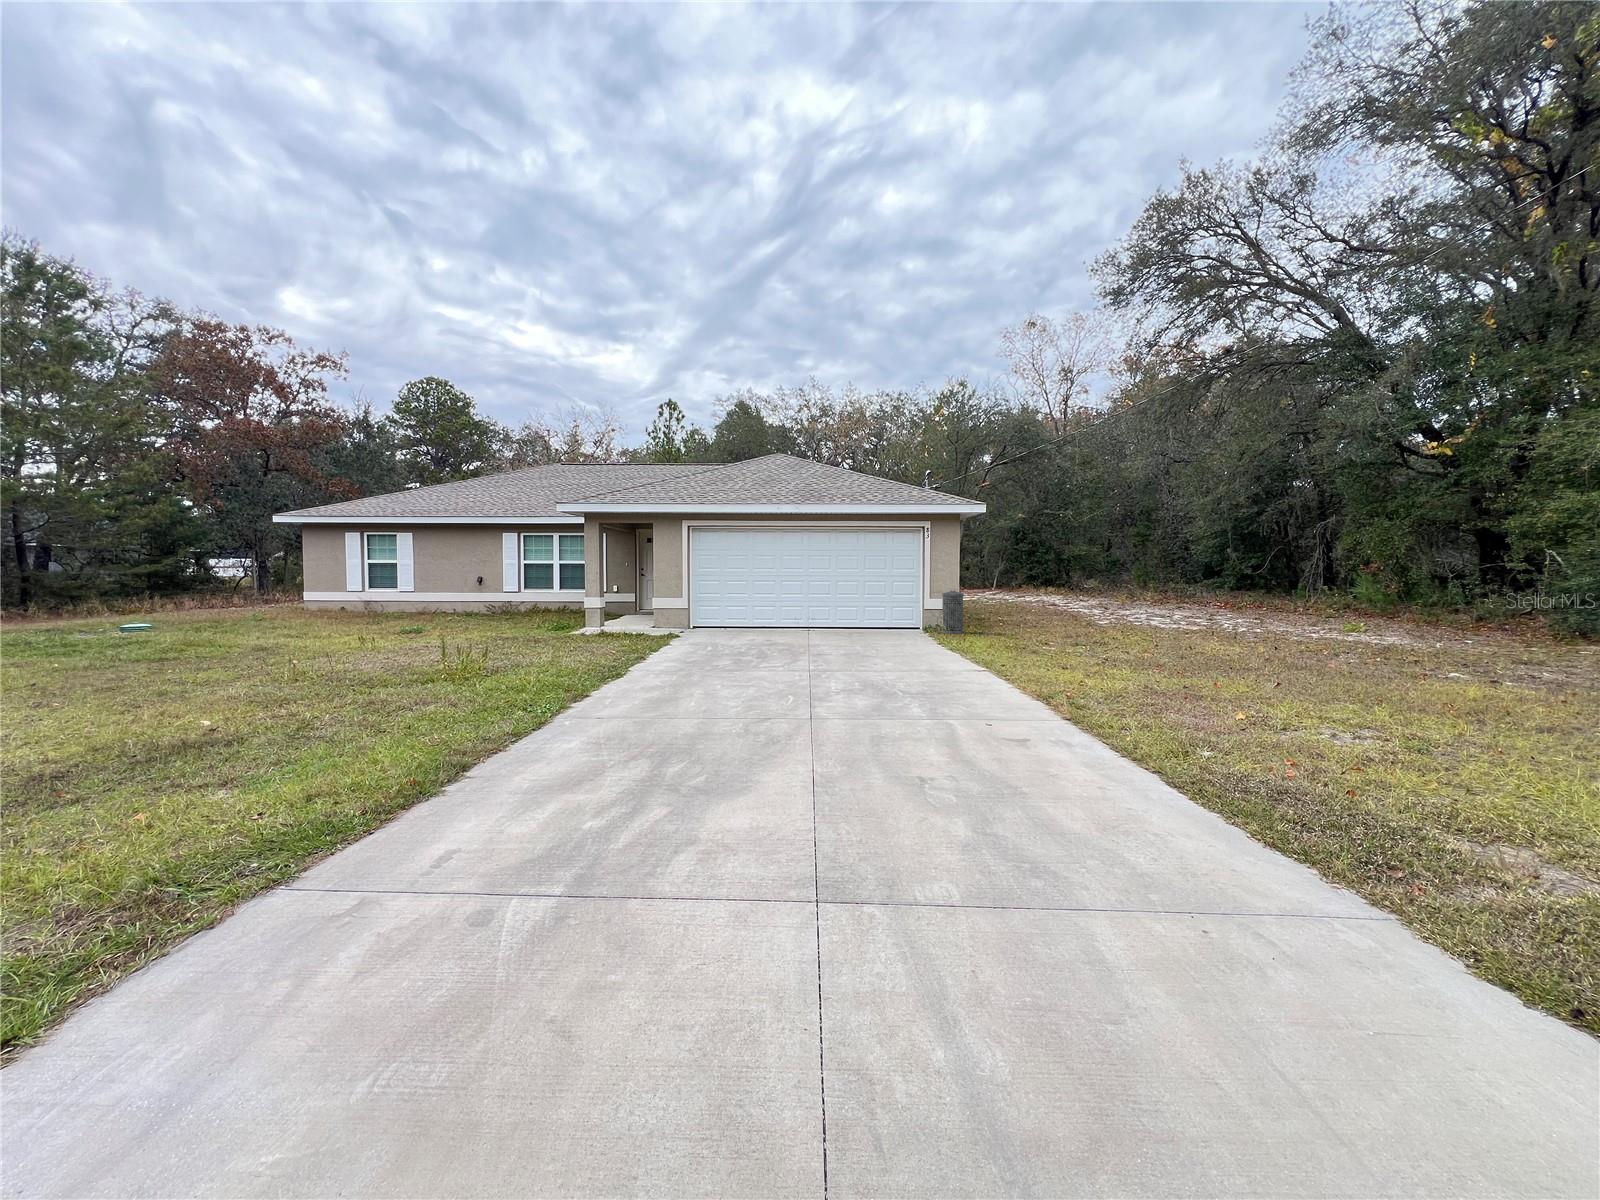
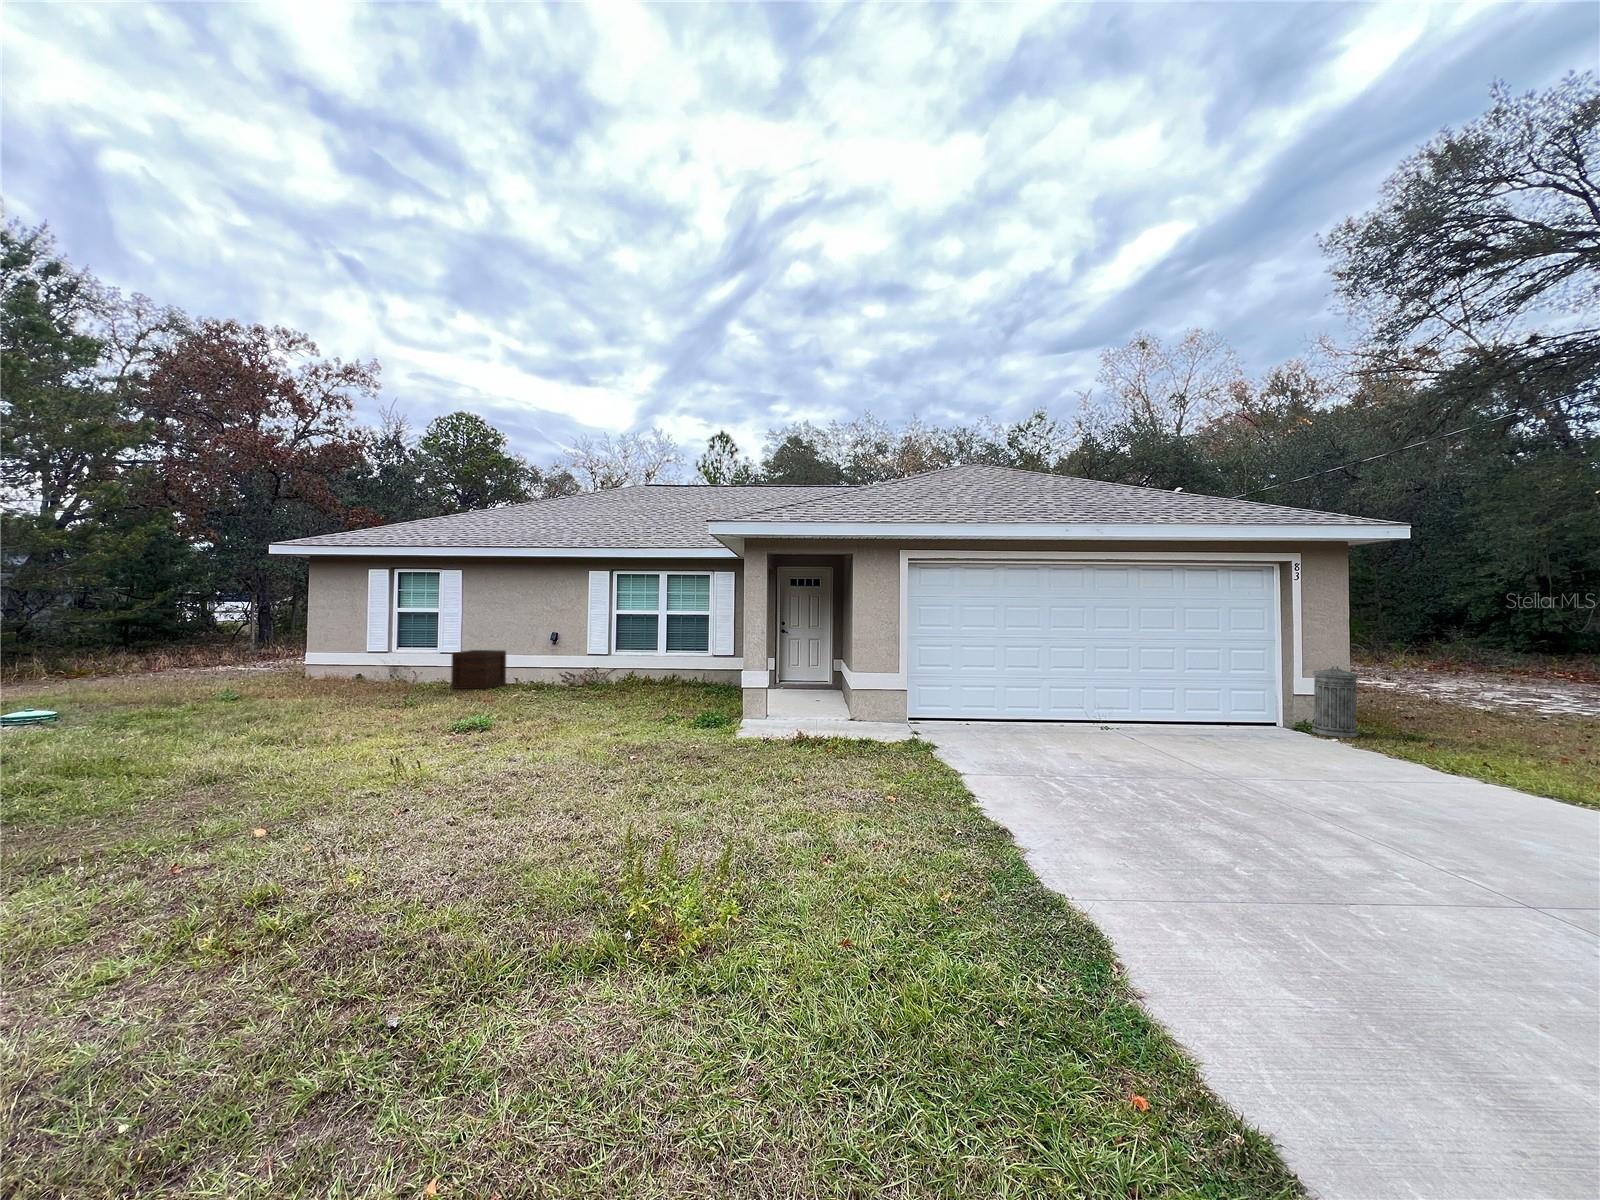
wooden crate: none [406,590,446,617] -> present [451,650,506,689]

